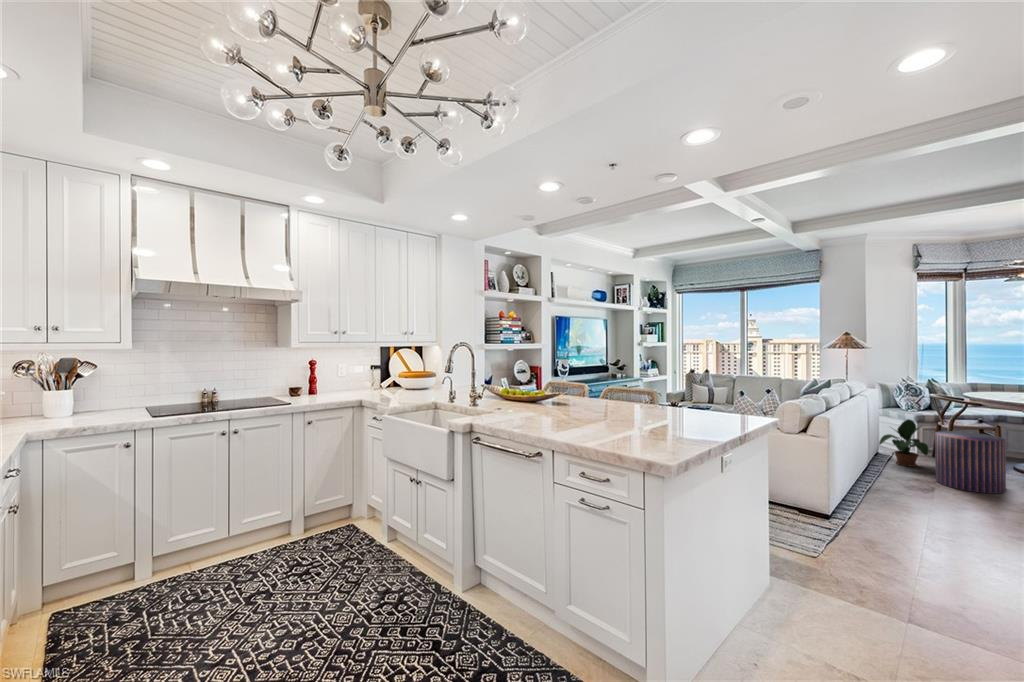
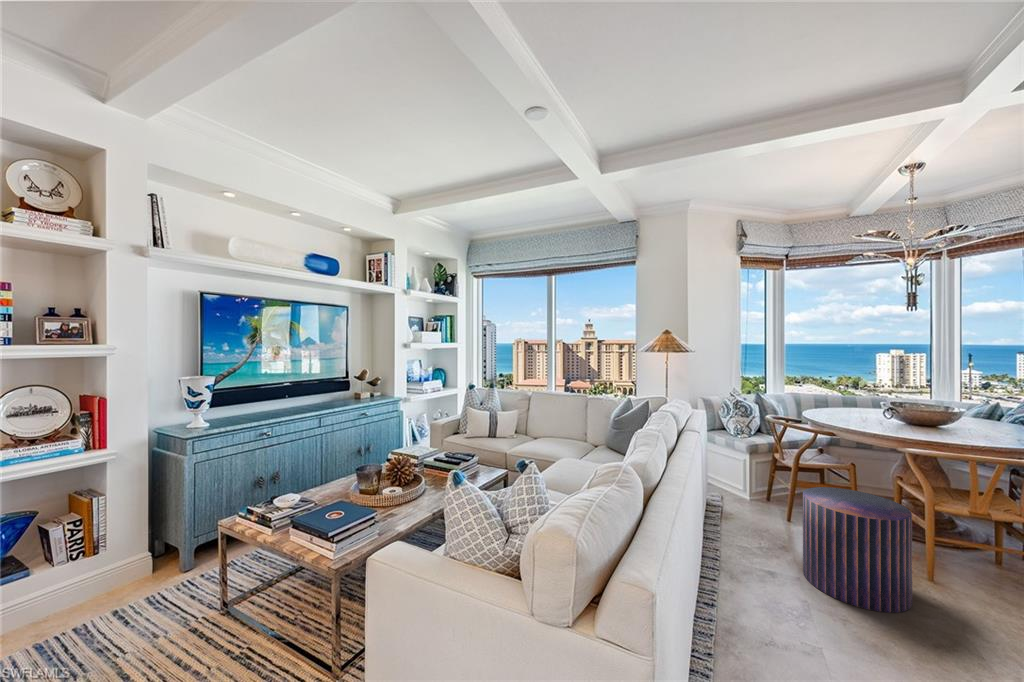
potted plant: present [879,420,929,467] -> none [714,463,780,534]

